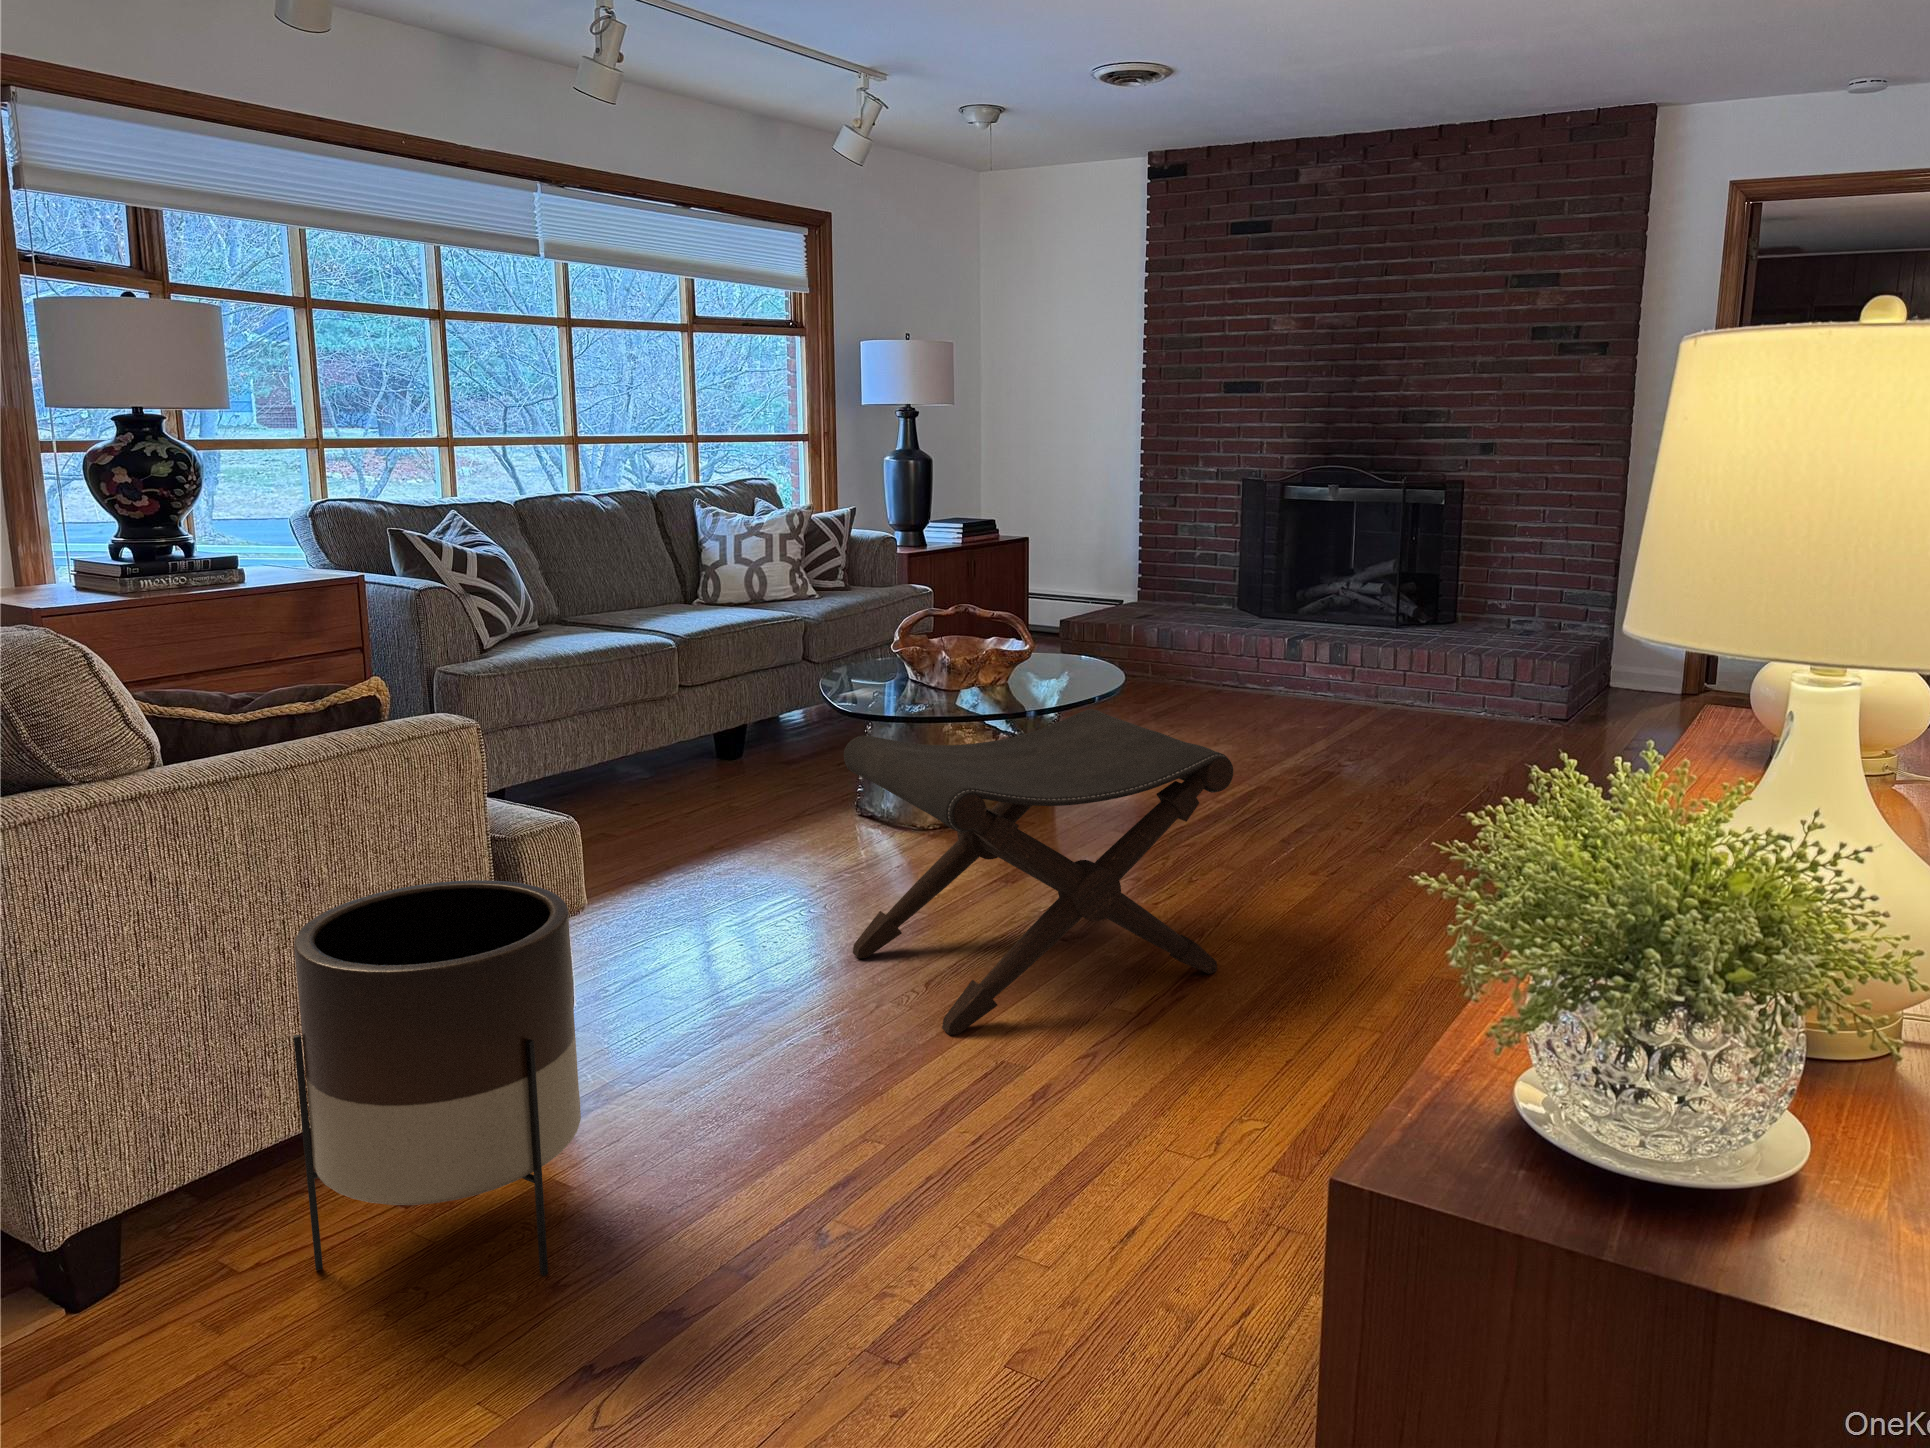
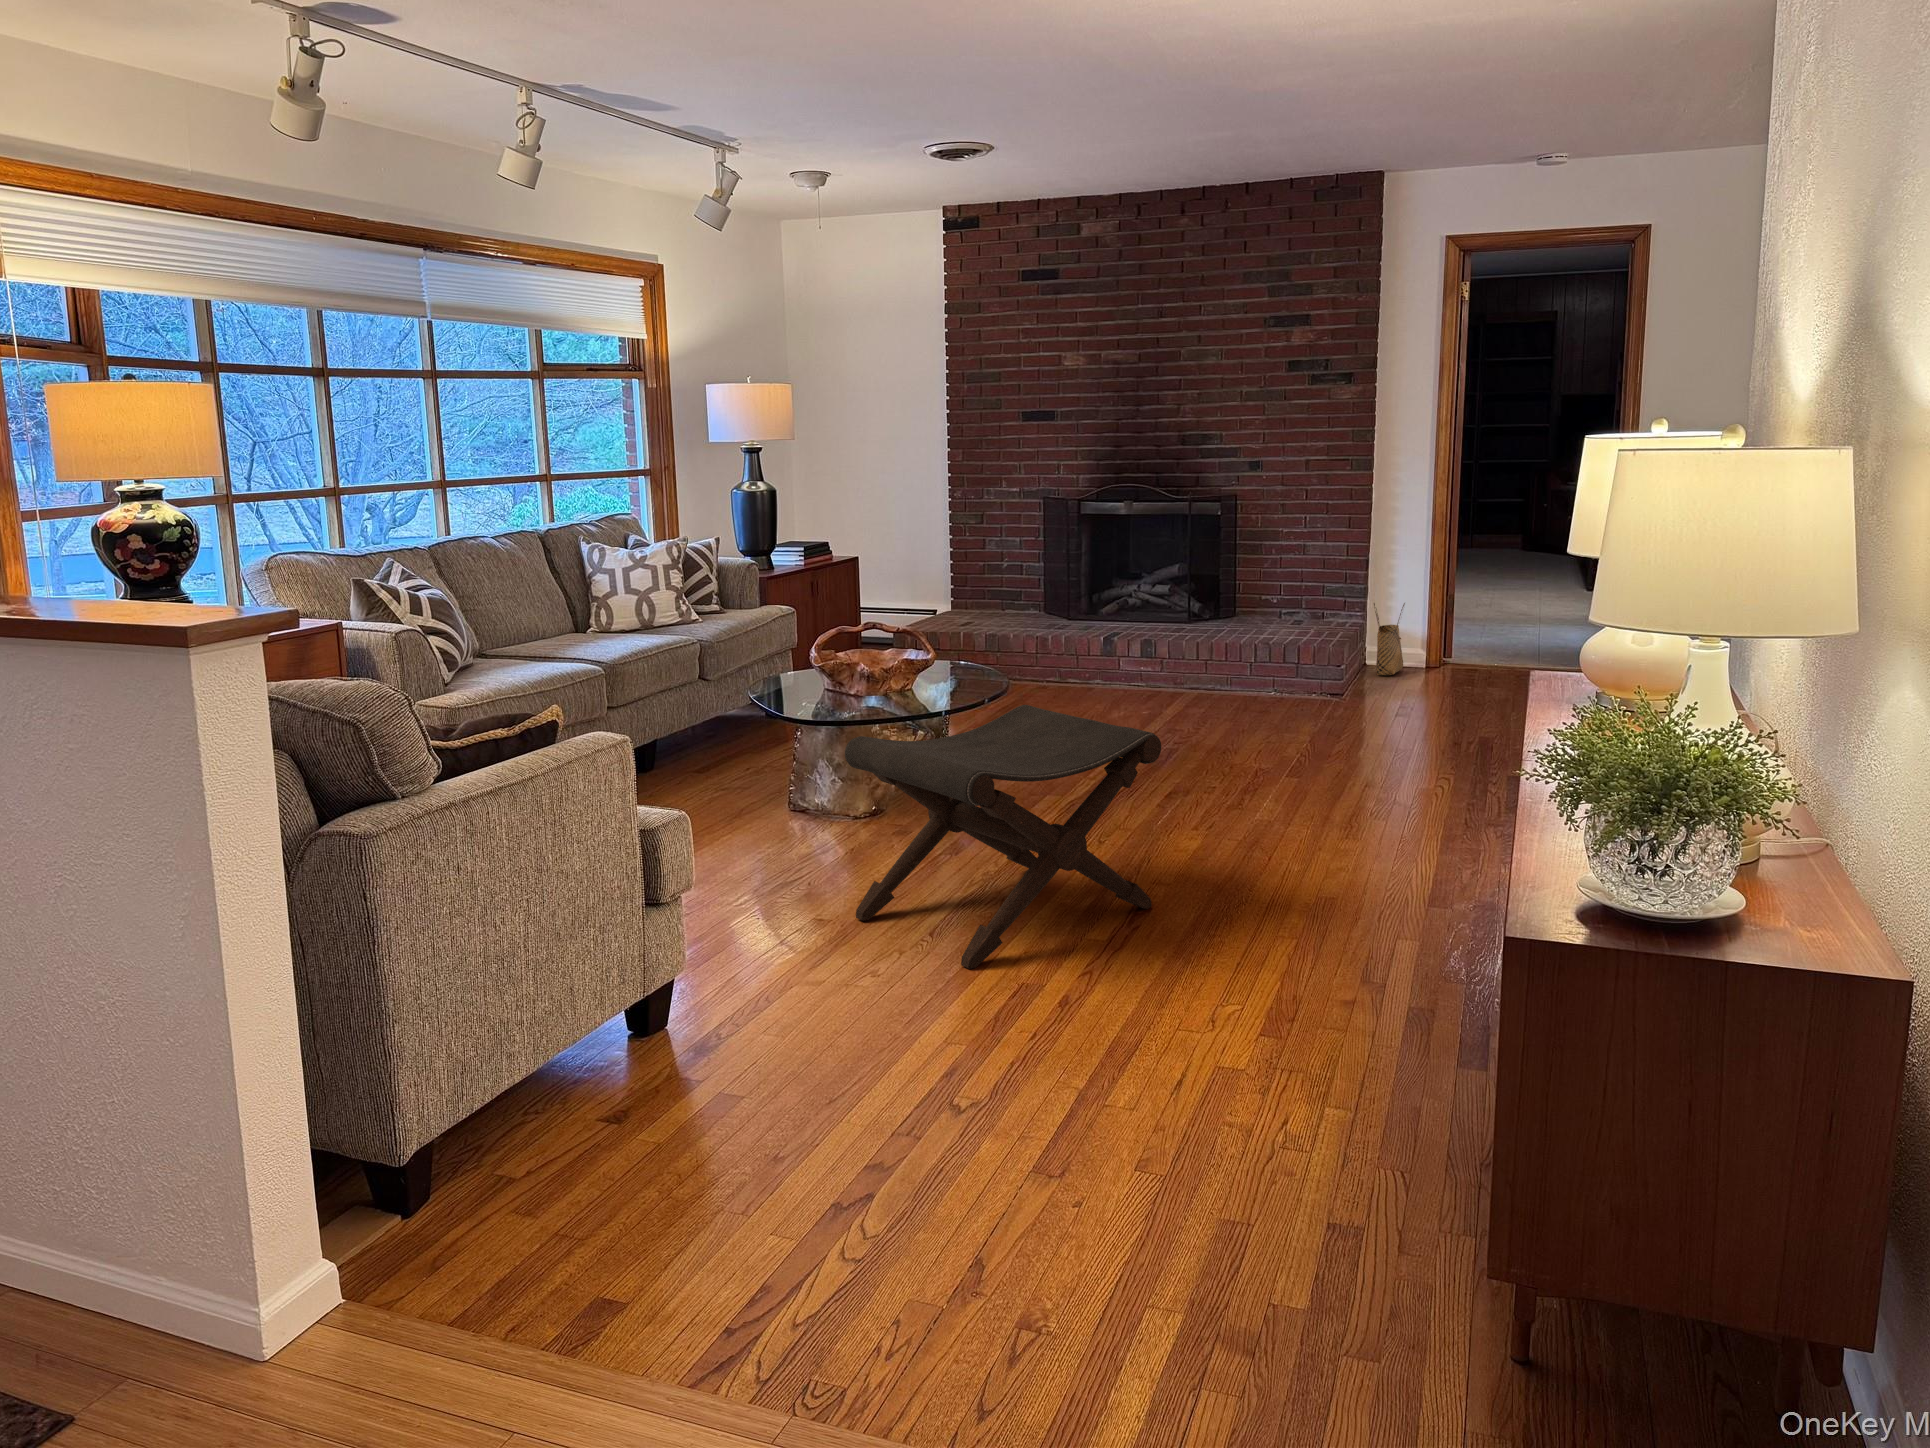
woven basket: none [1619,614,1660,700] -> present [1374,603,1405,675]
planter: present [294,880,581,1276] -> none [562,861,768,1169]

